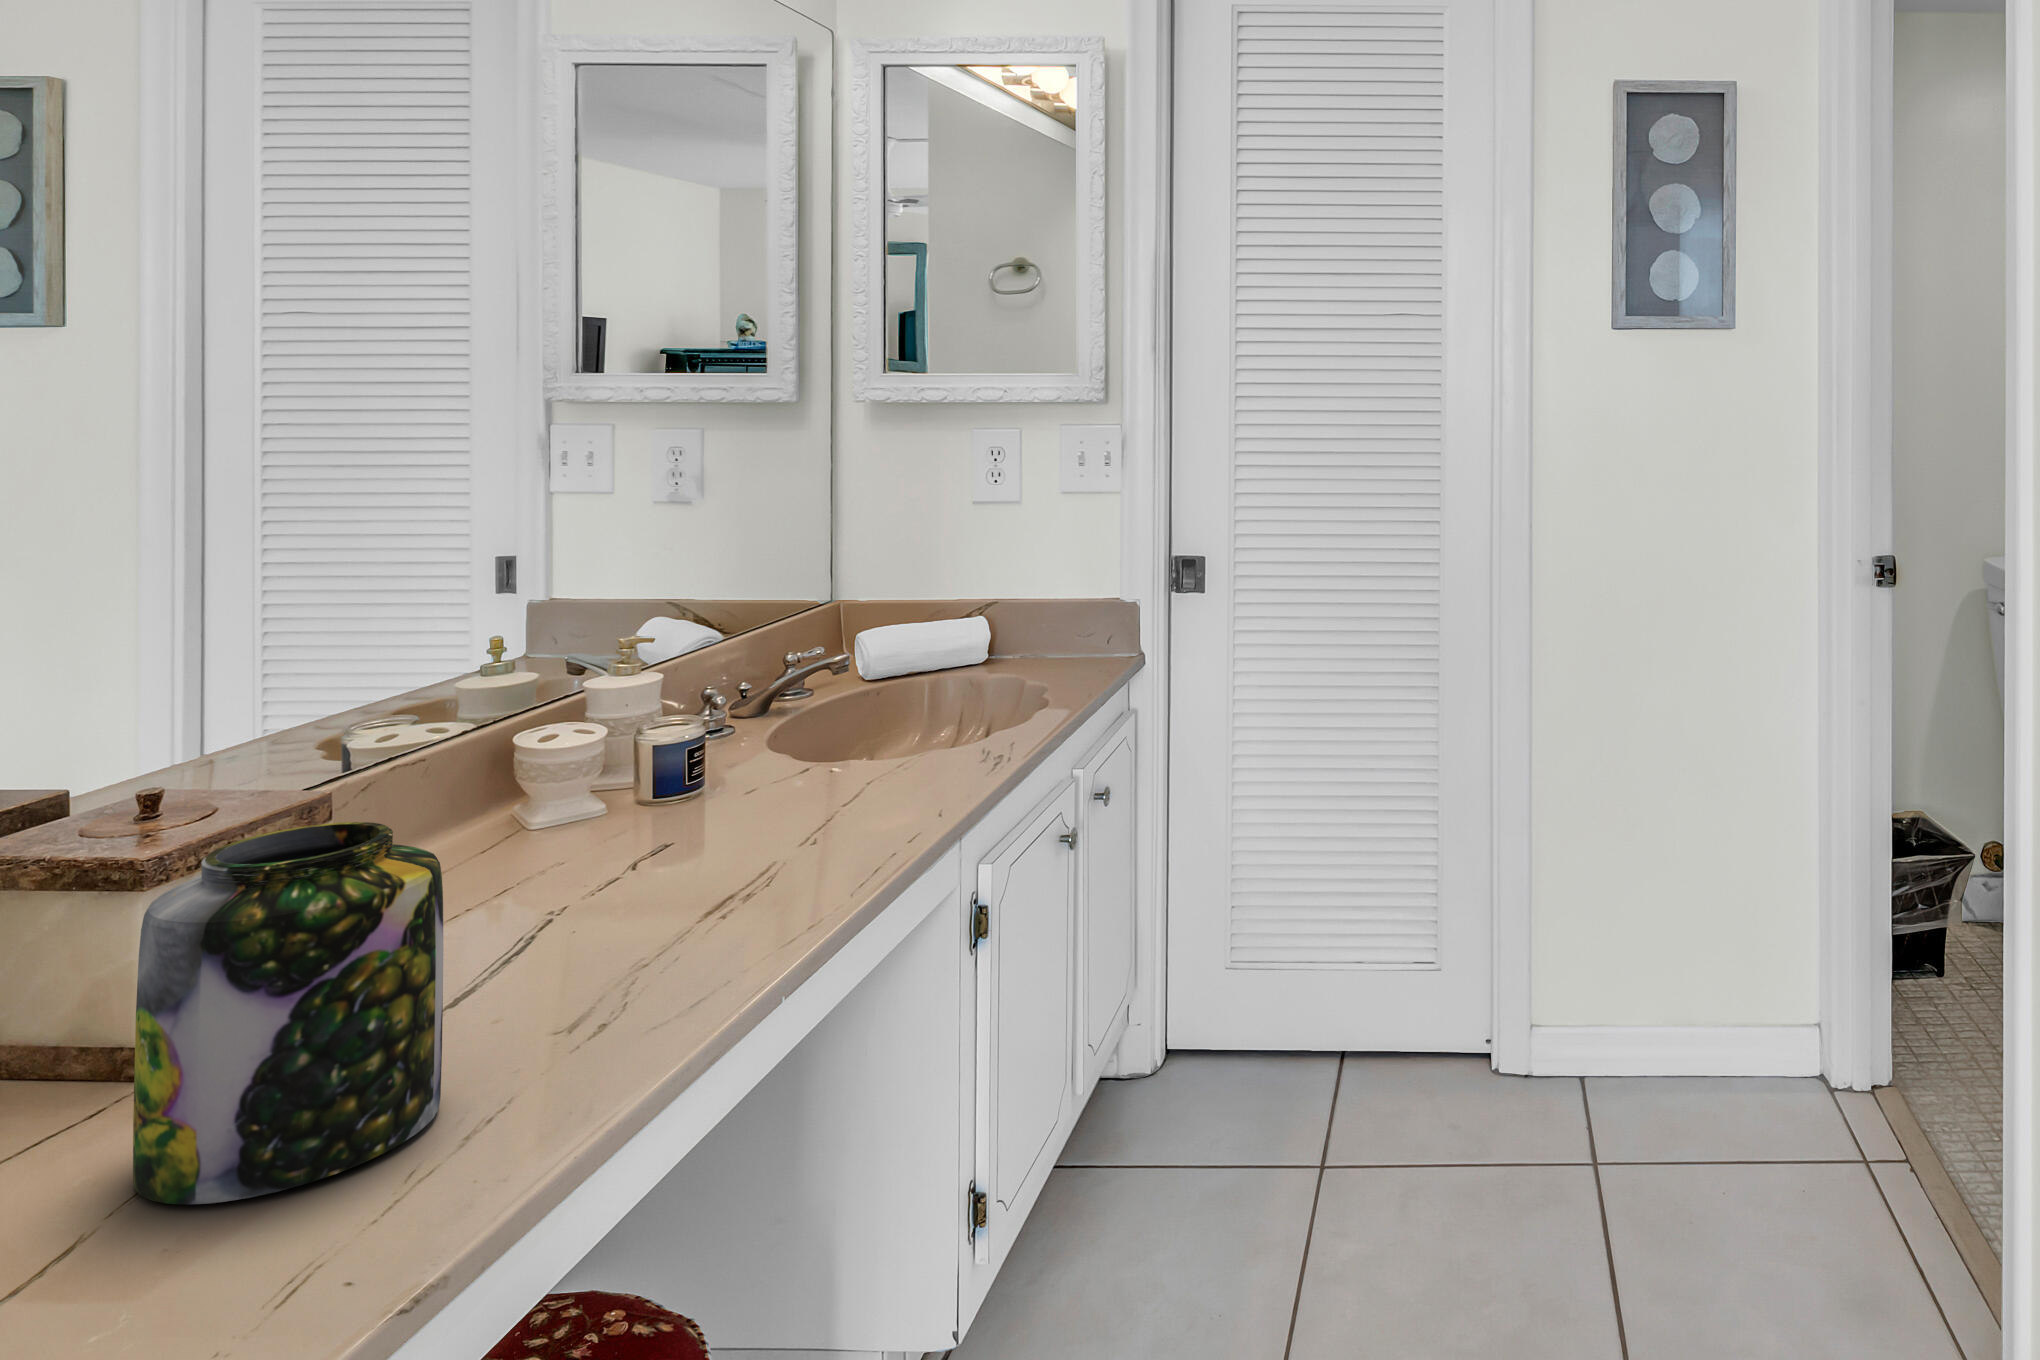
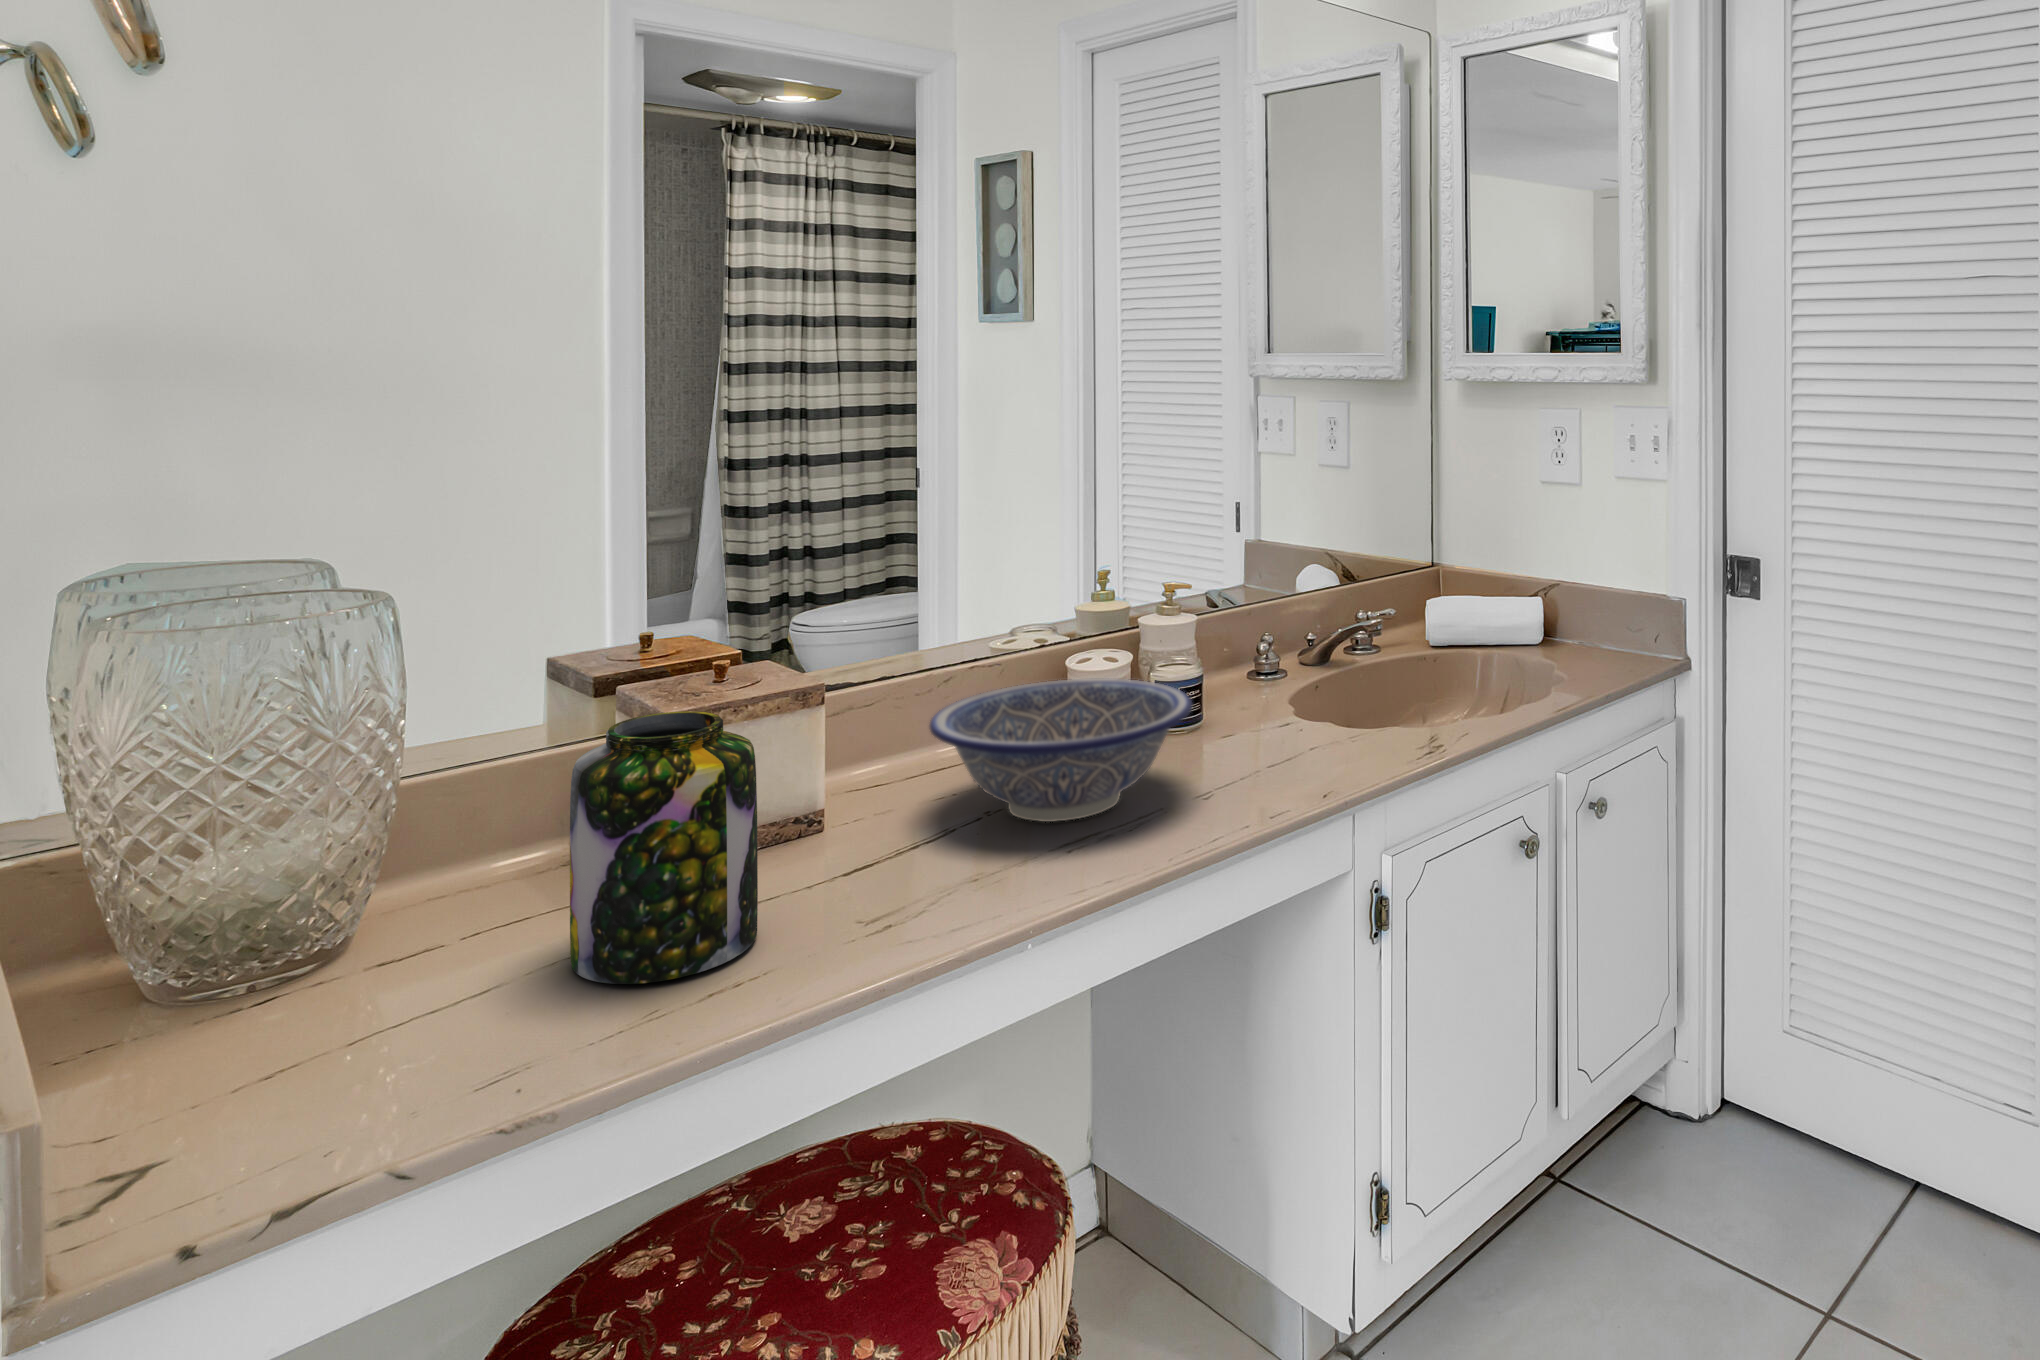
decorative bowl: none [466,734,812,906] -> present [929,679,1192,822]

